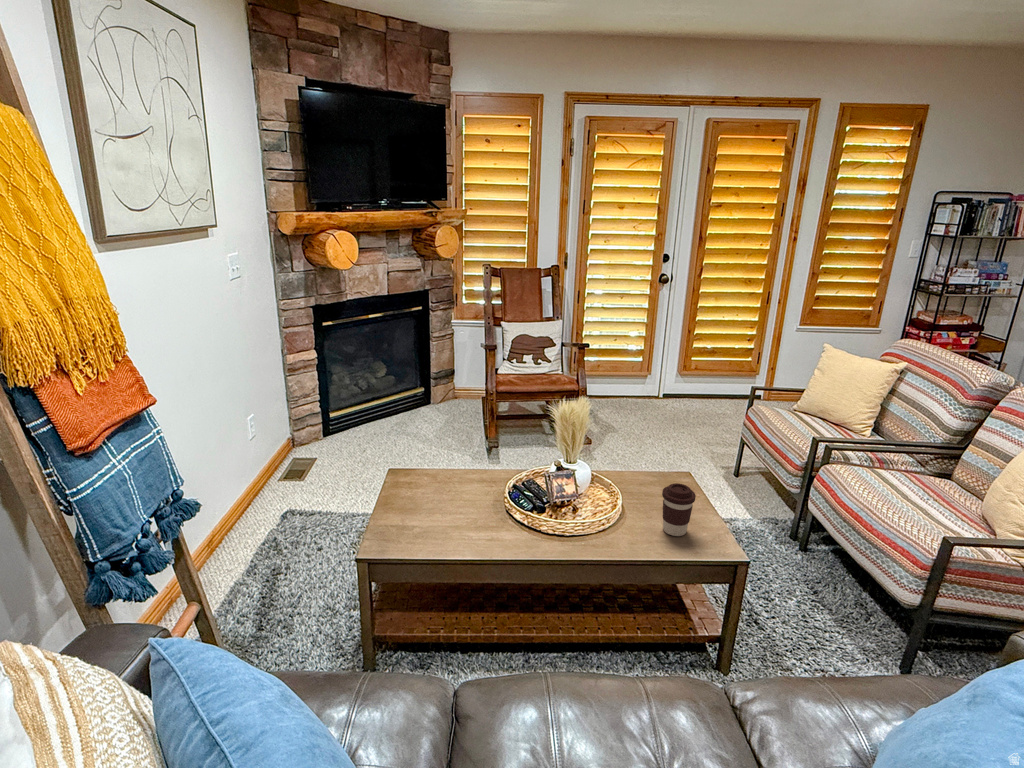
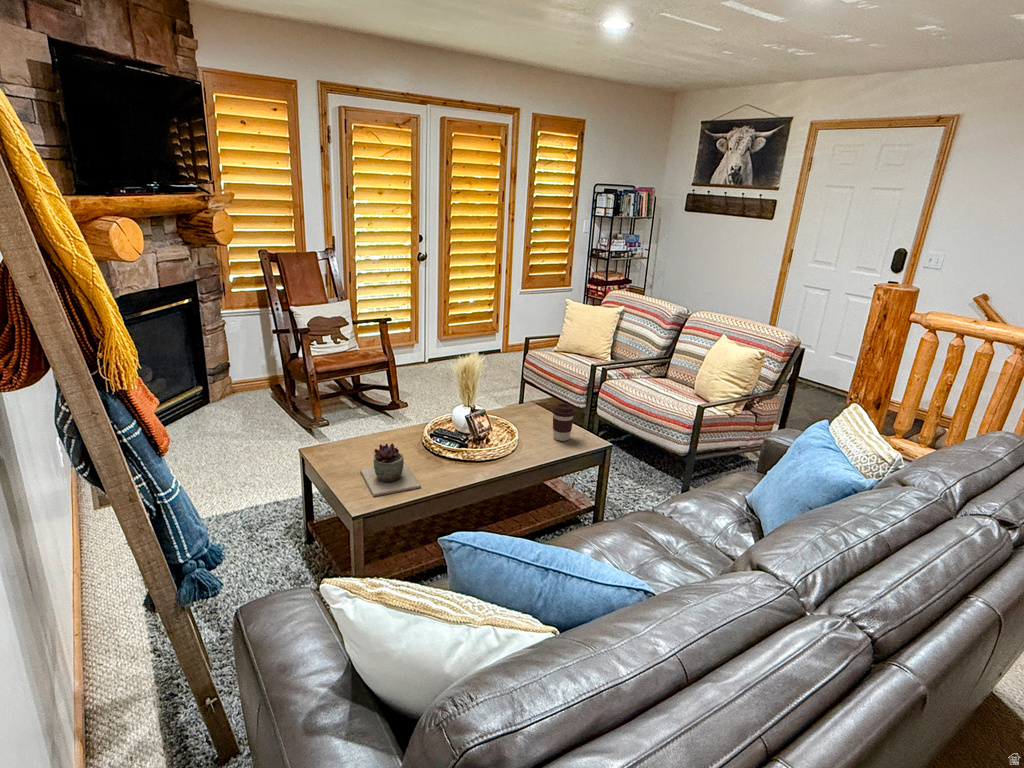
succulent plant: none [385,482,455,545] -> present [360,443,421,496]

